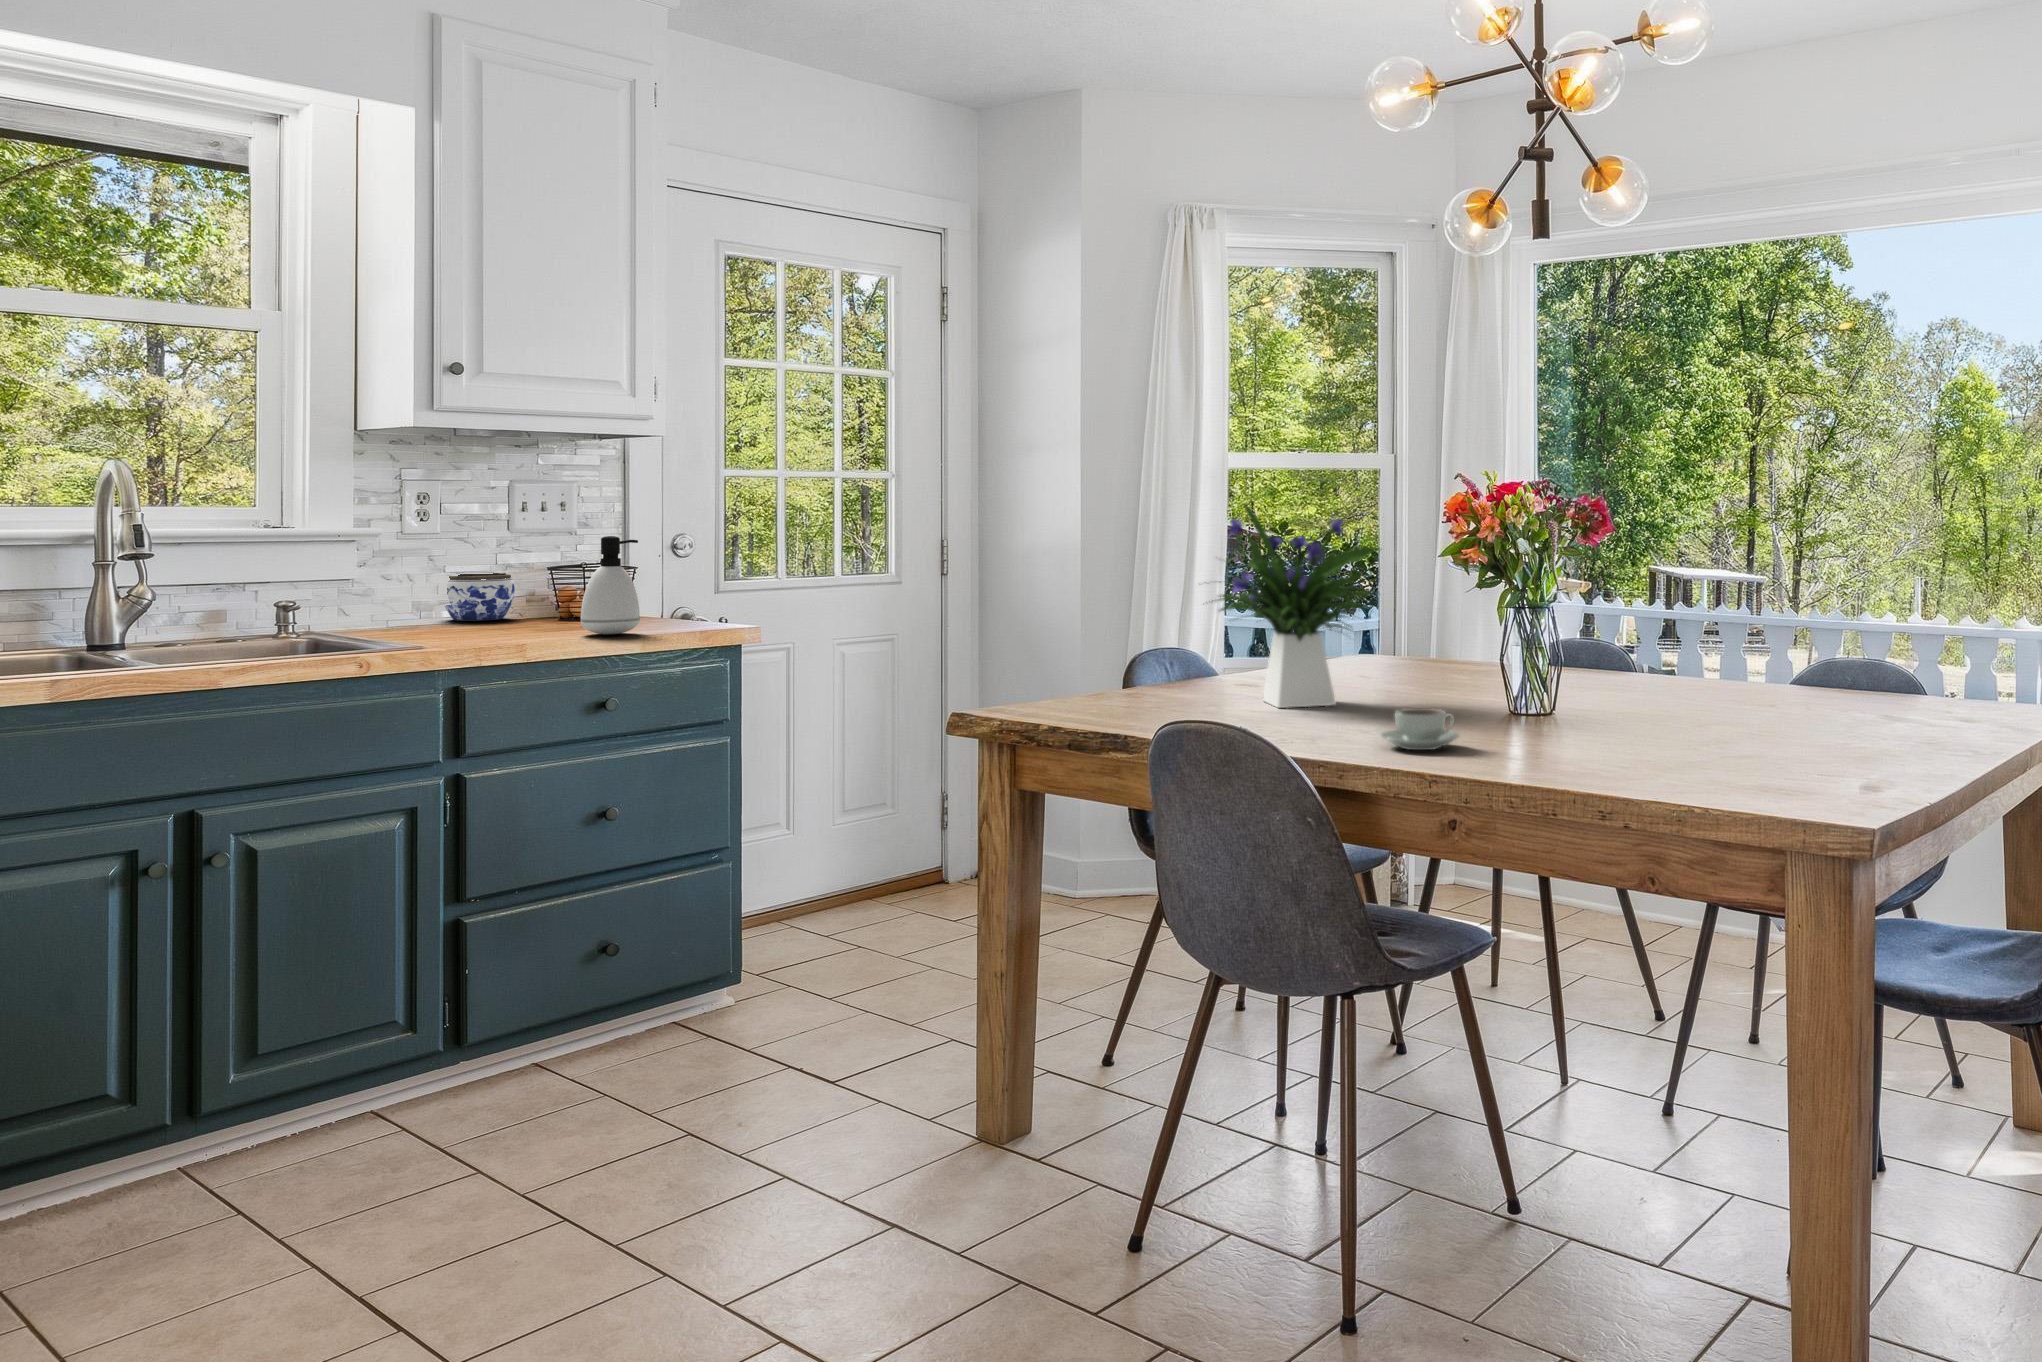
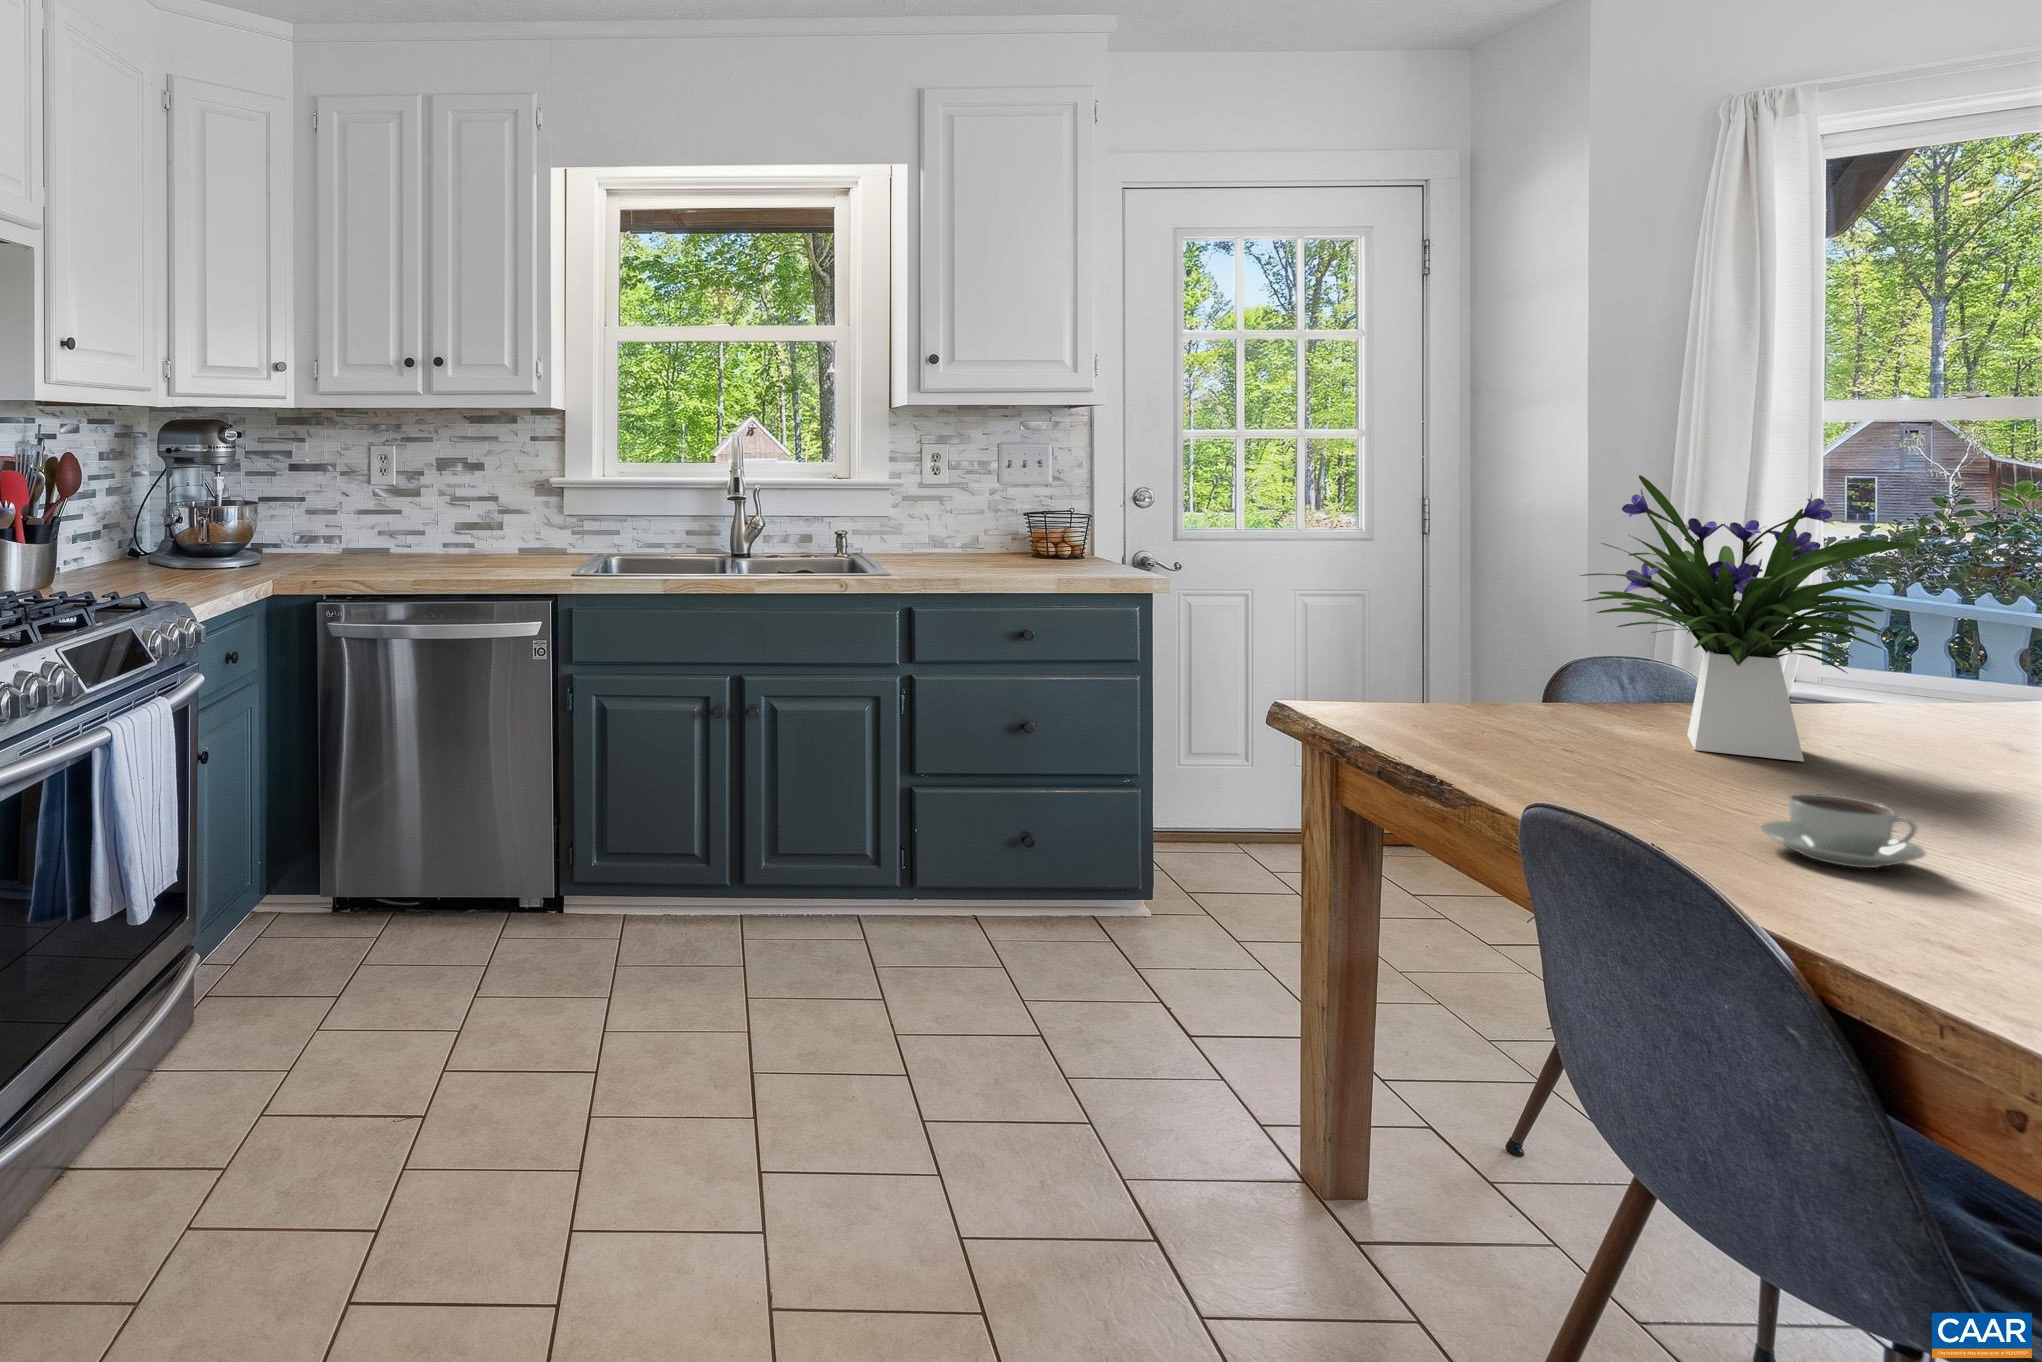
soap dispenser: present [581,536,640,634] -> none [1017,491,1064,574]
jar: present [445,572,515,621] -> none [949,516,999,554]

